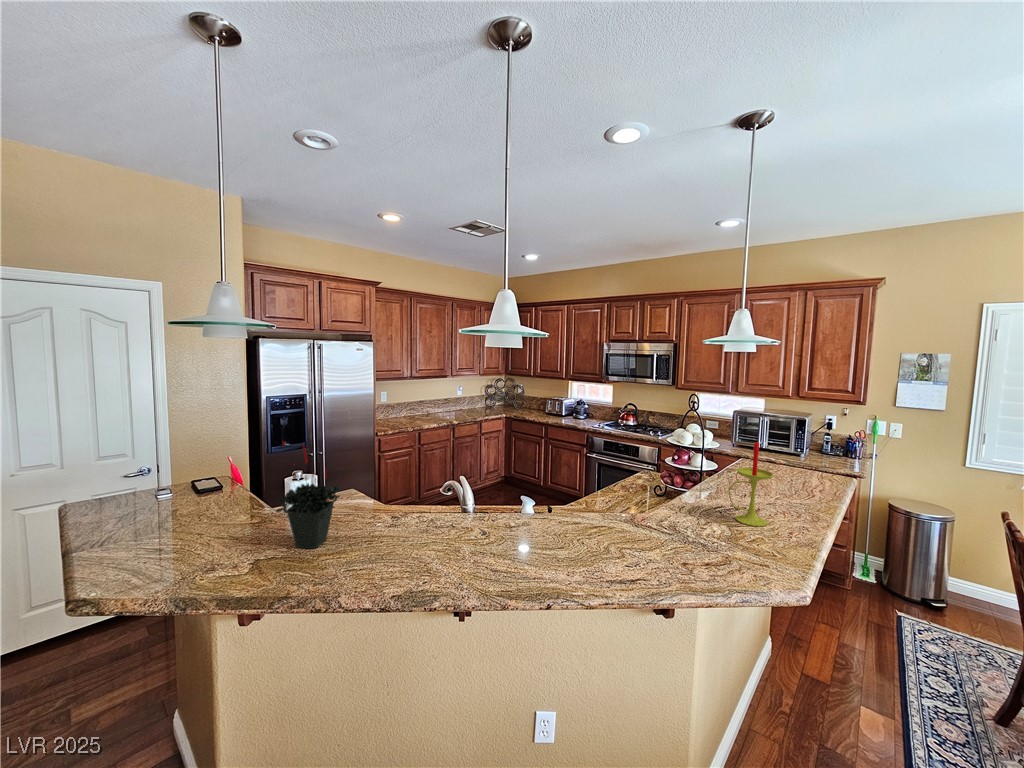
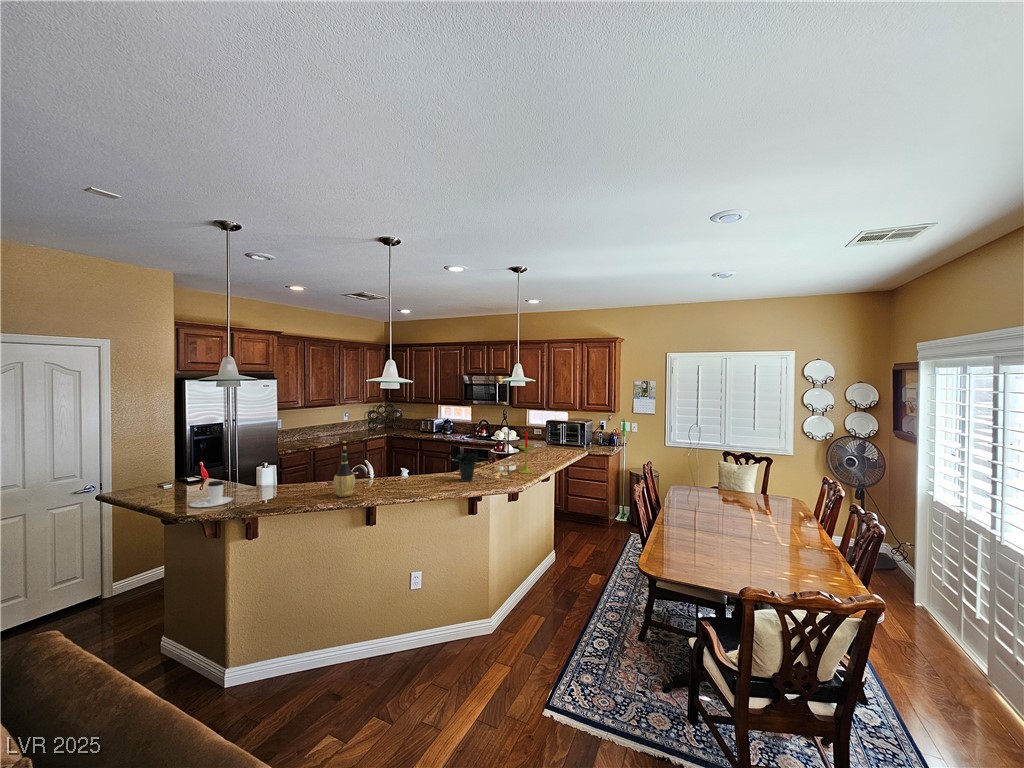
potted plant: present [276,440,341,549] -> present [454,436,479,482]
wine bottle: none [384,459,424,559] -> present [334,446,355,497]
coffee cup: none [148,504,226,556] -> present [189,481,233,507]

